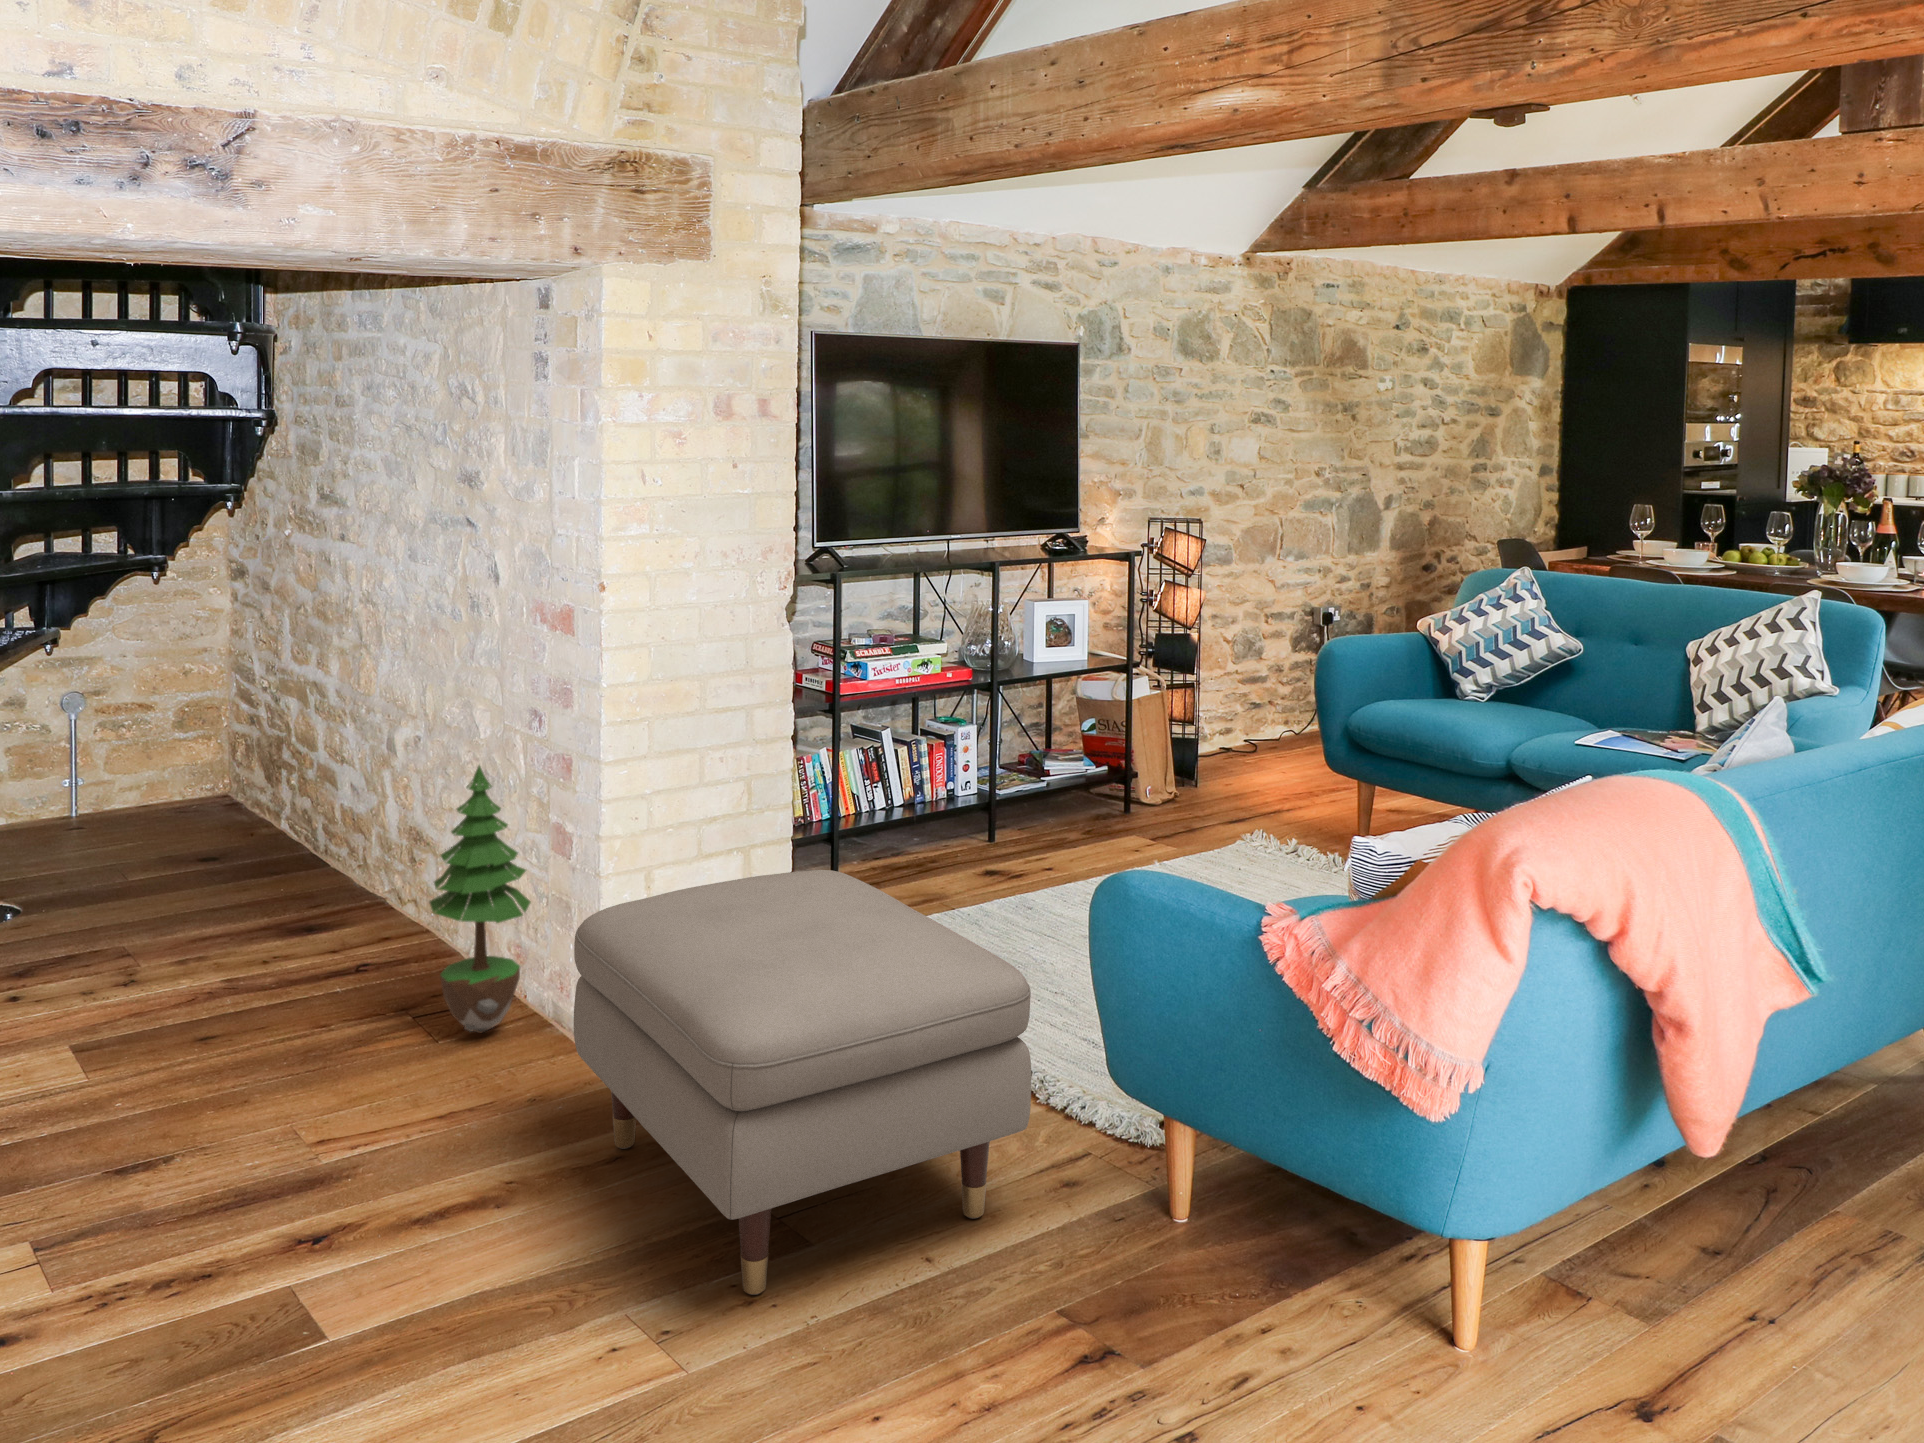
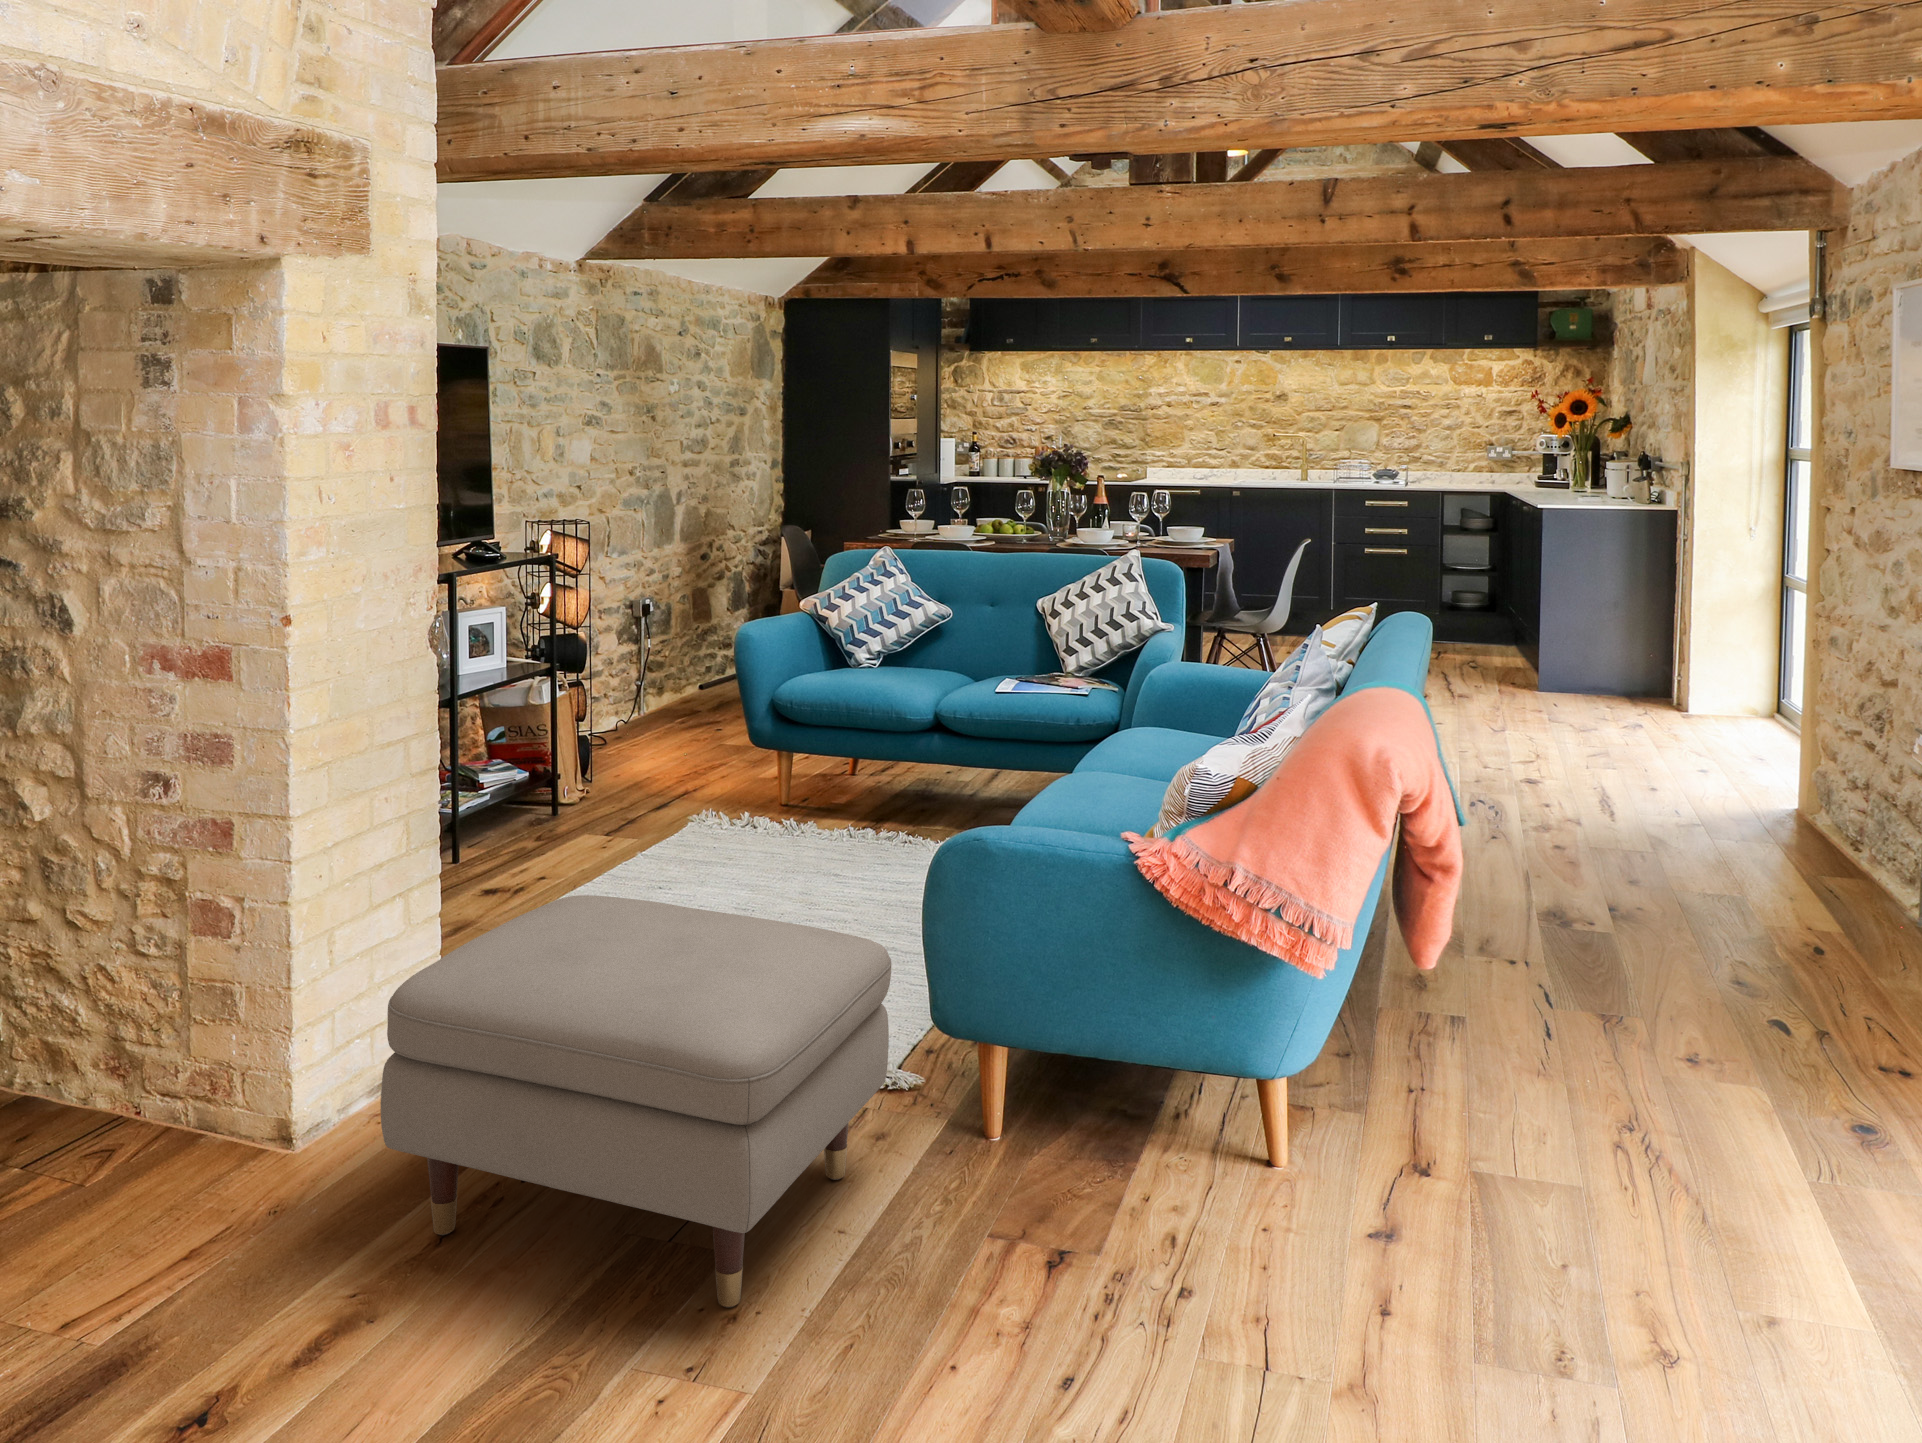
potted tree: present [430,766,530,1033] -> none [53,856,188,1180]

